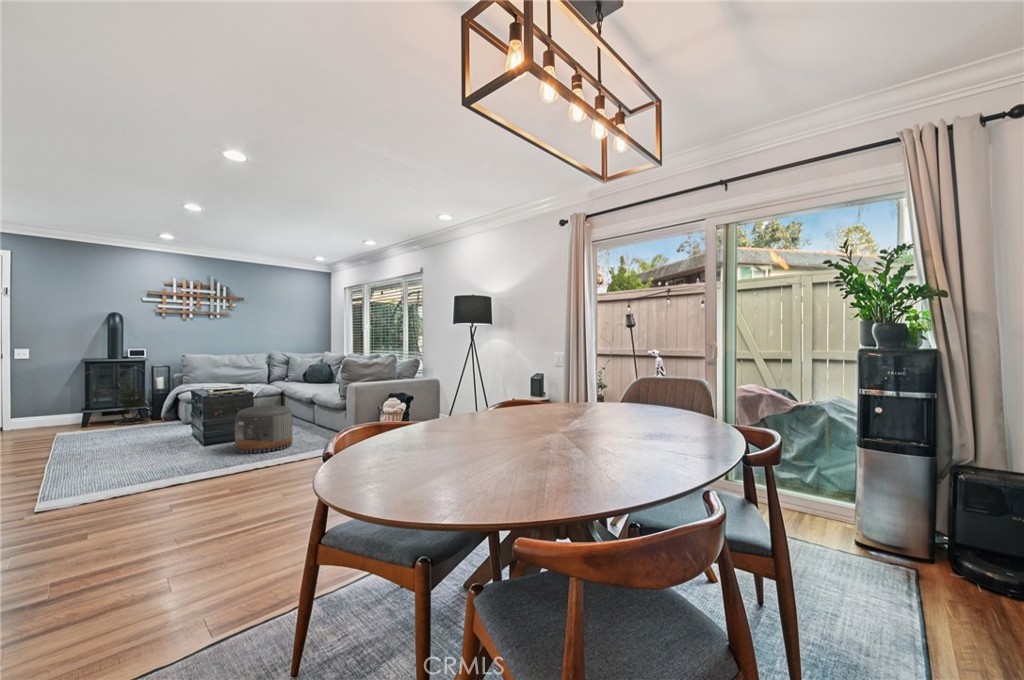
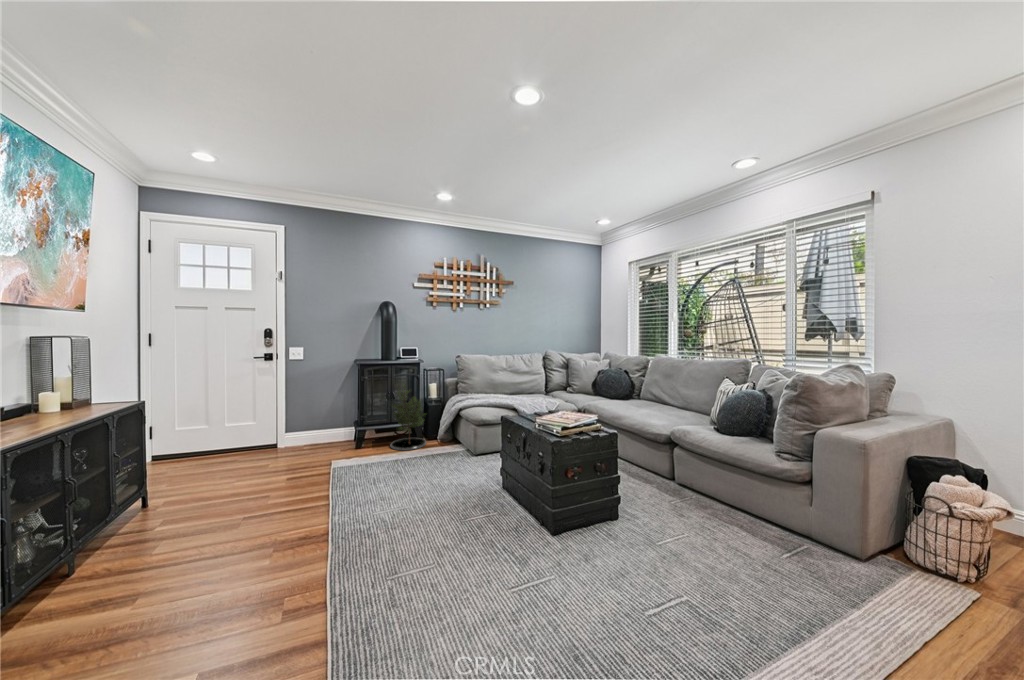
pouf: present [235,405,292,453] -> none [632,482,769,644]

